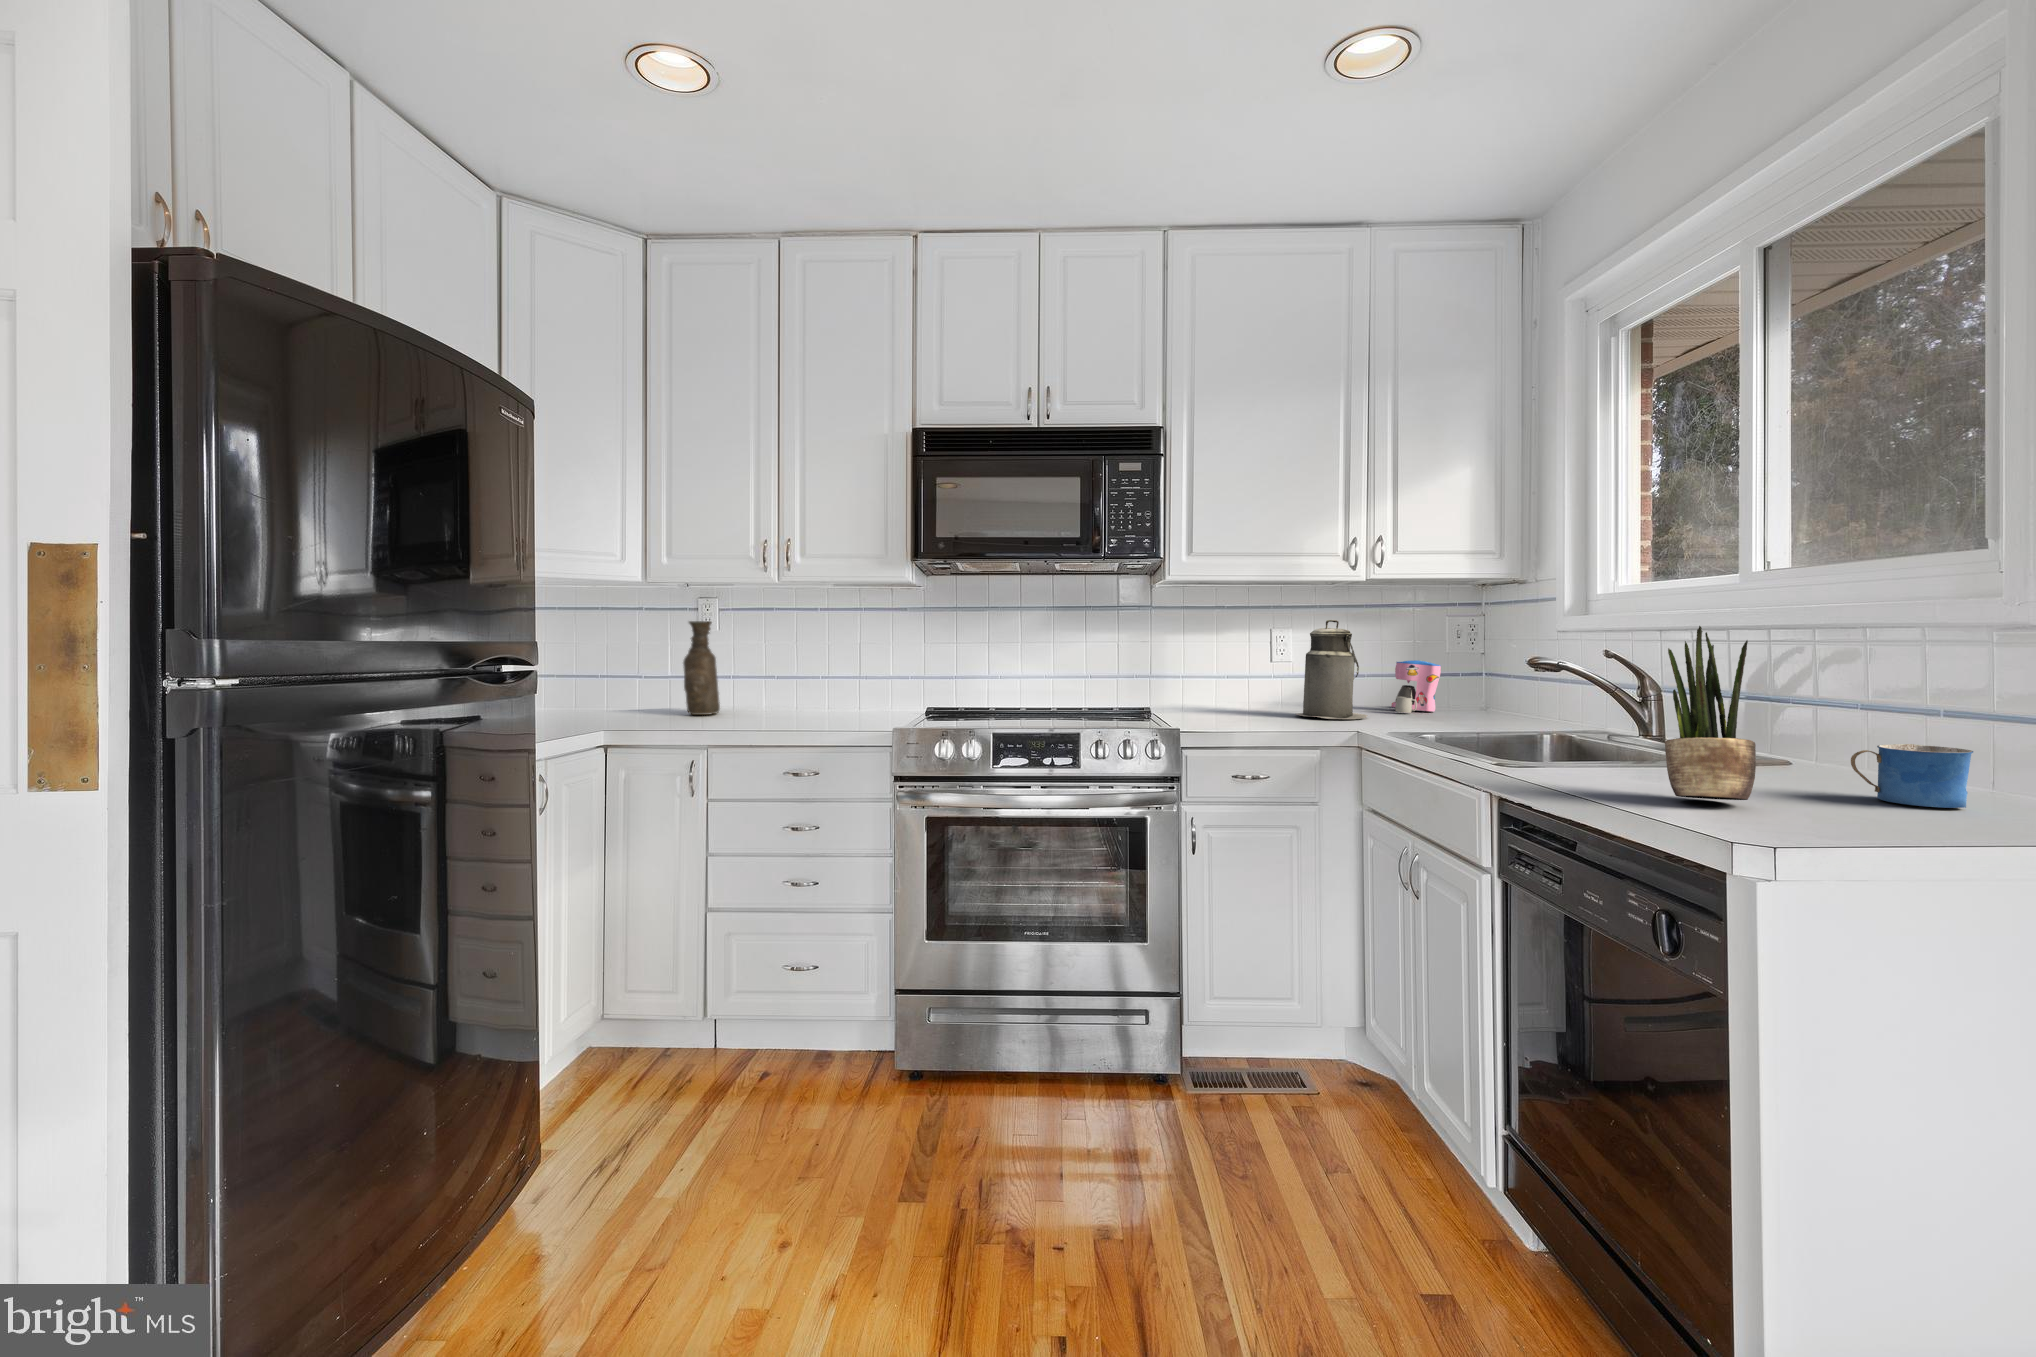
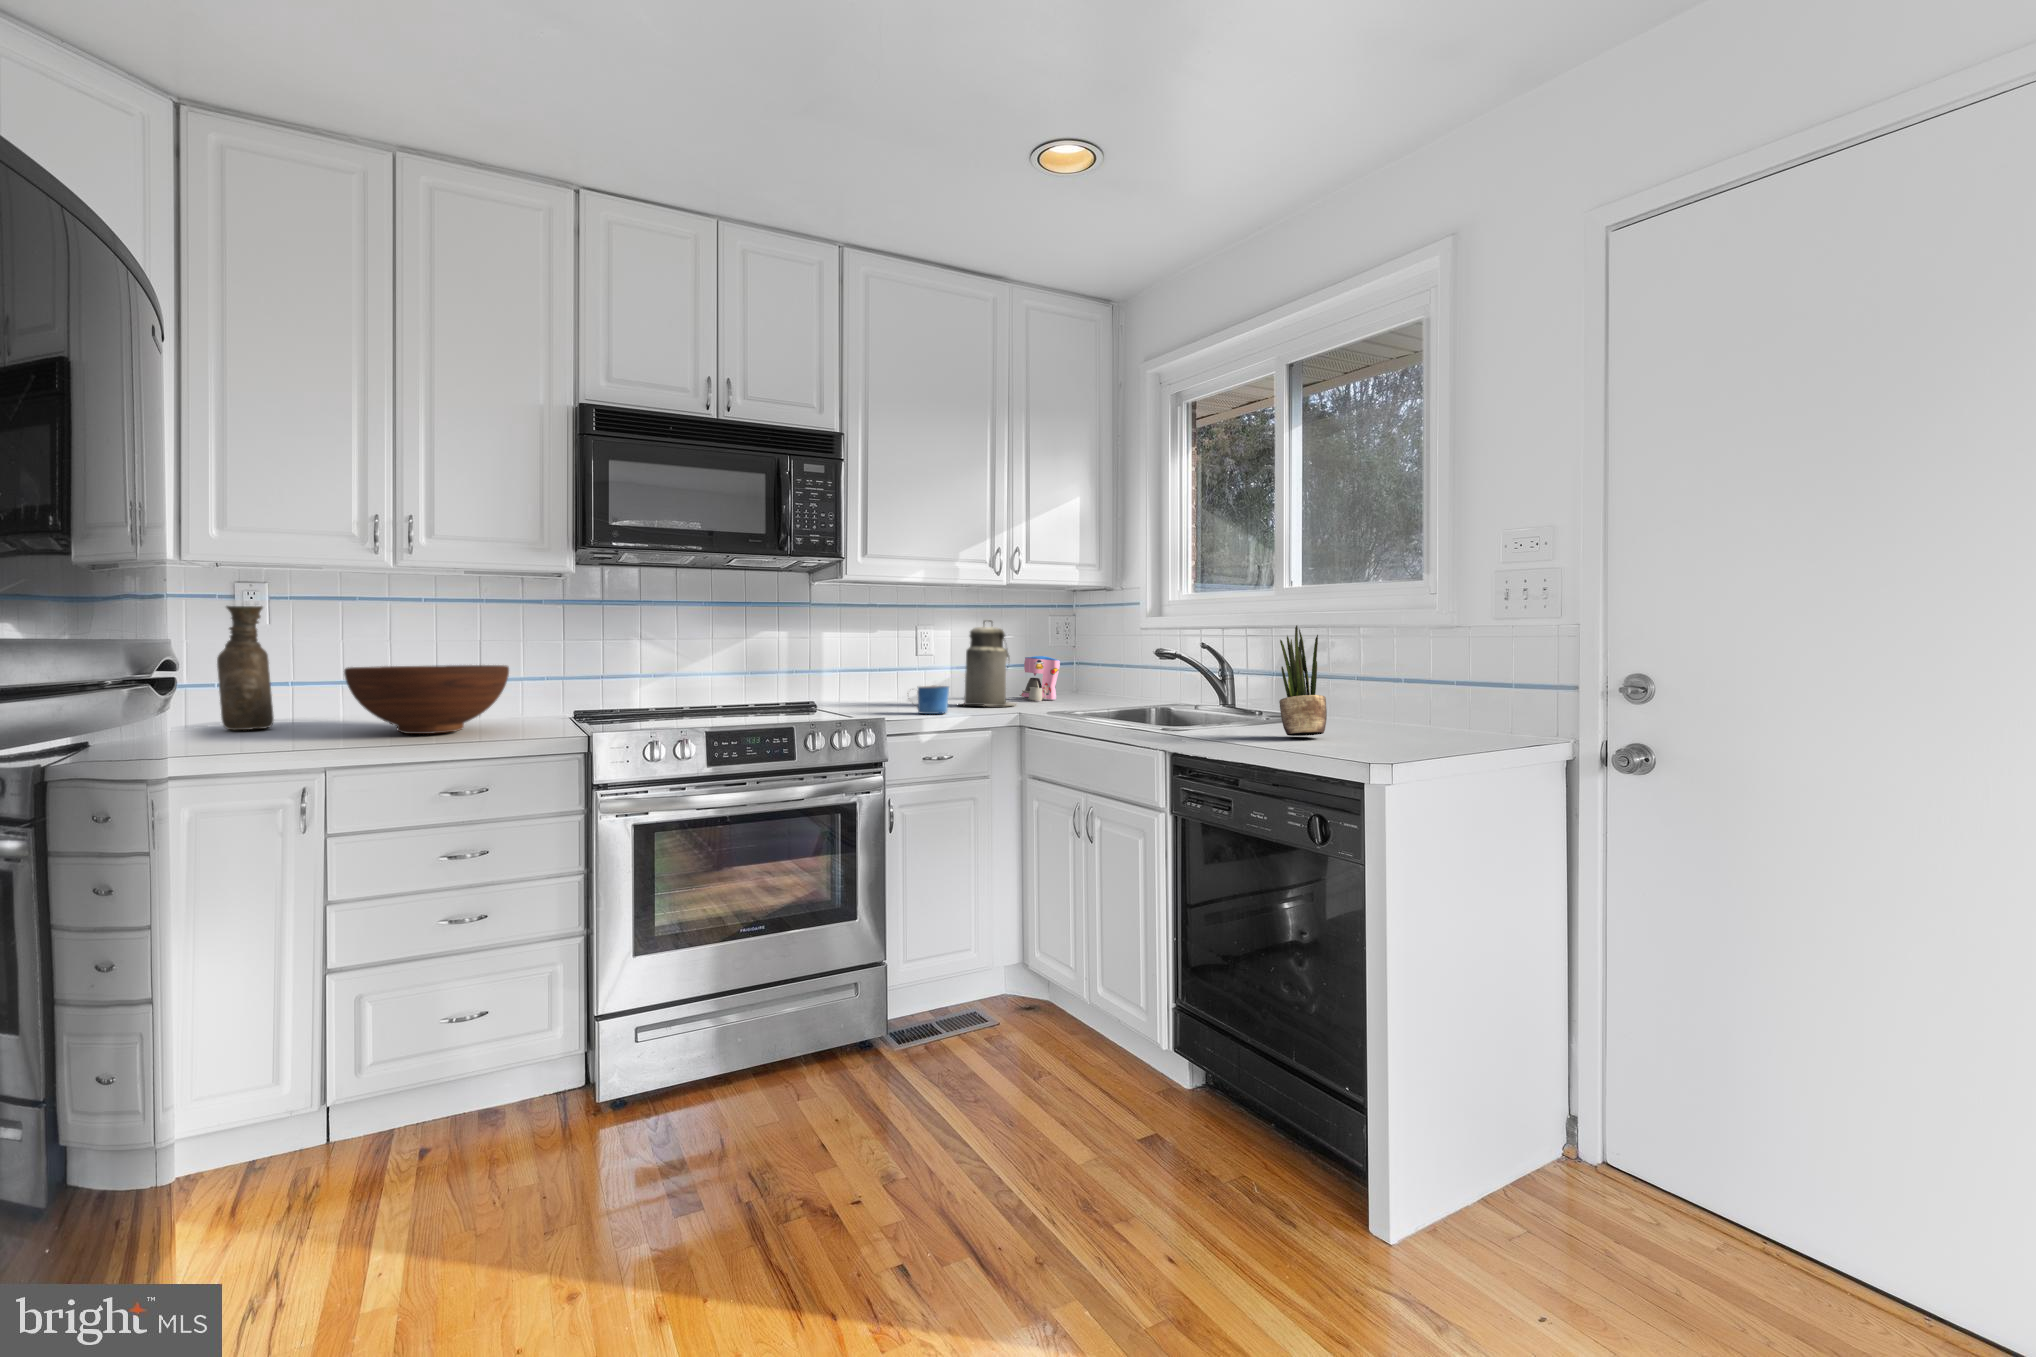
fruit bowl: none [742,667,863,724] -> present [344,665,509,734]
mug: present [1851,744,1973,808] -> present [917,685,949,714]

